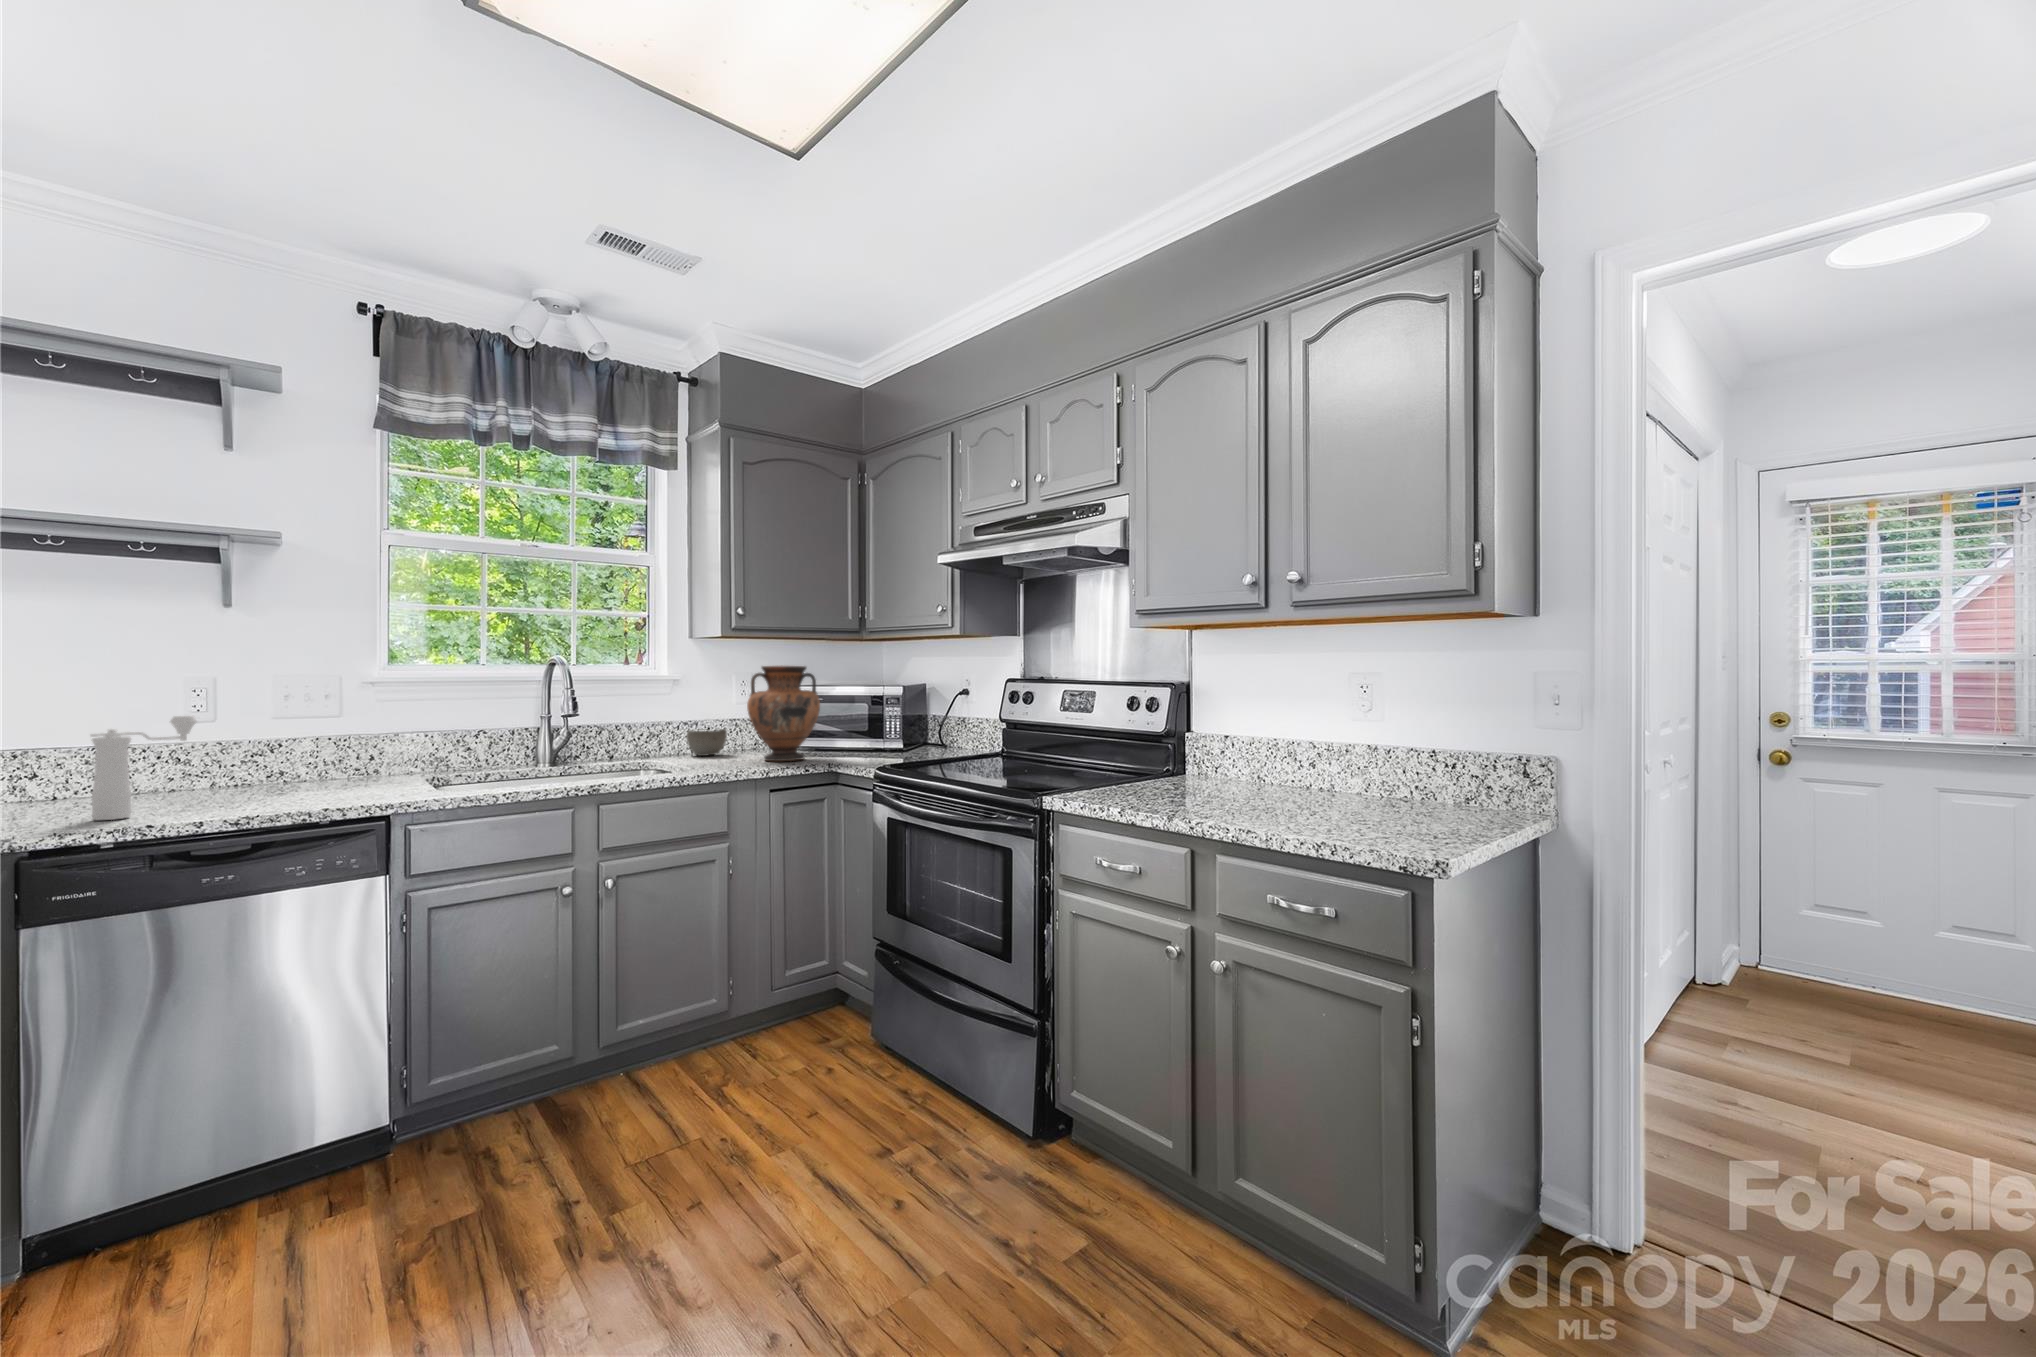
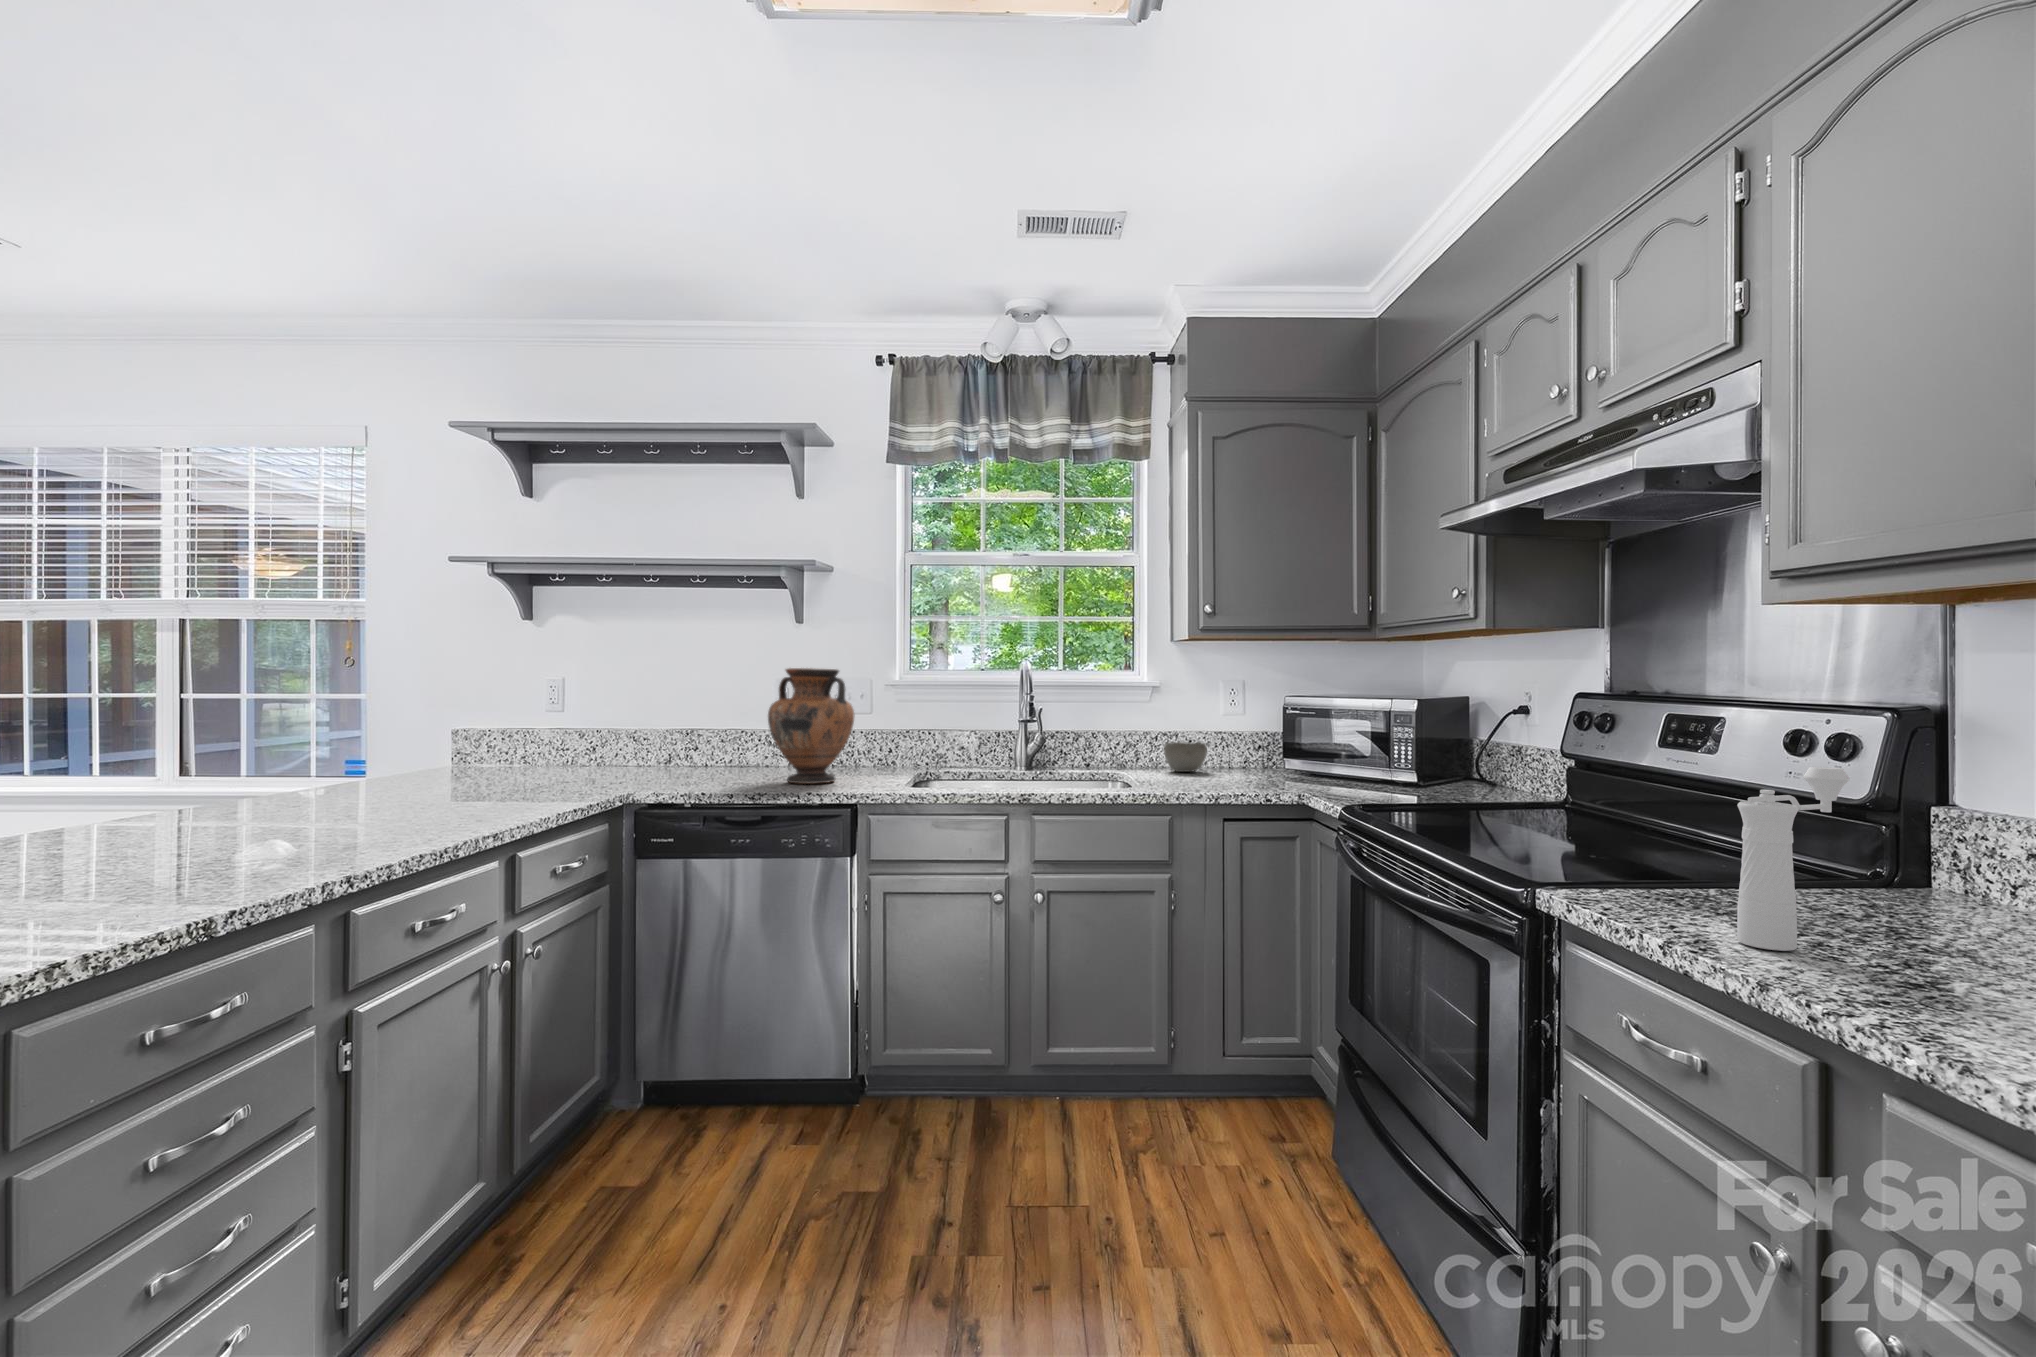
vase: present [747,665,820,761] -> present [768,668,854,784]
pepper mill: present [91,716,197,820] -> present [1737,767,1850,951]

